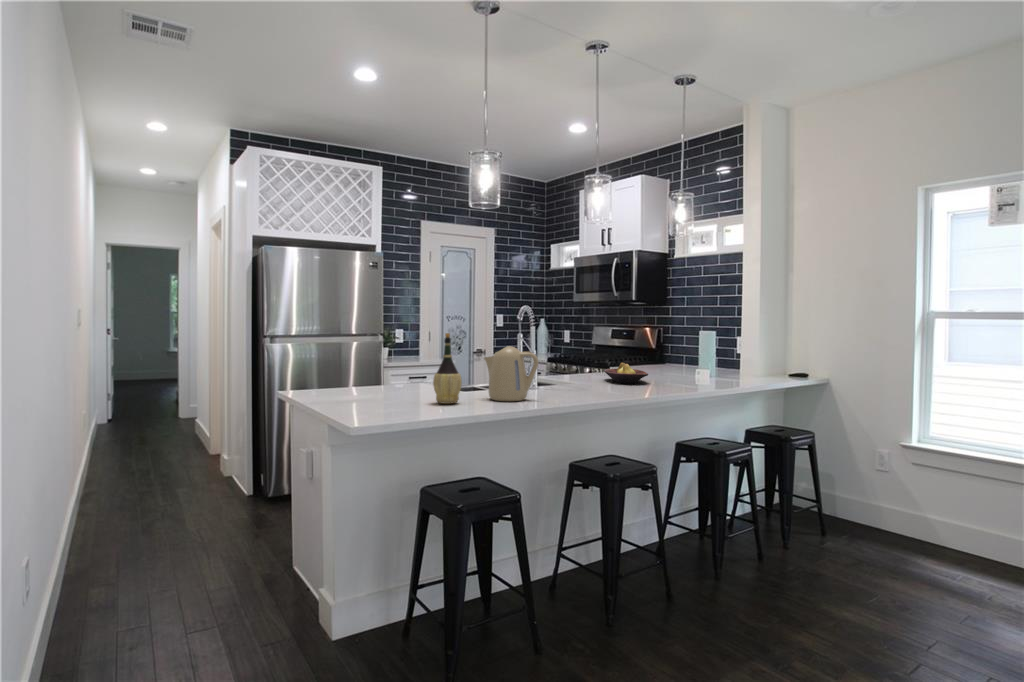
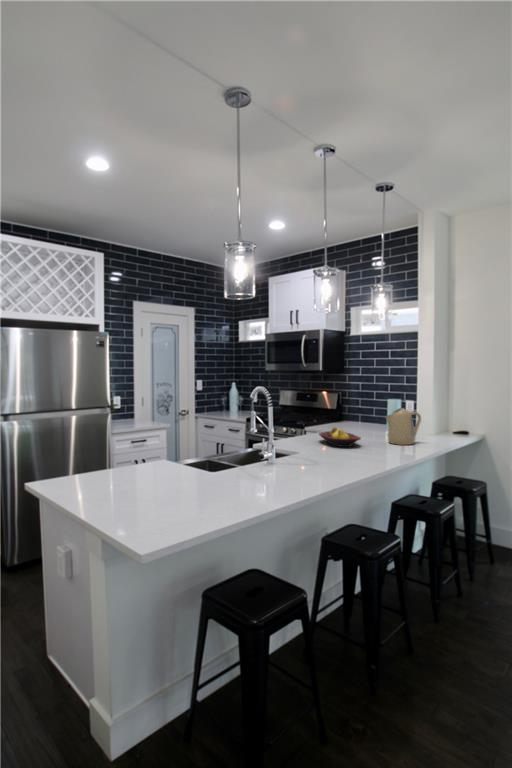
wine bottle: present [433,333,462,404] -> none [201,418,229,489]
kettle: present [484,346,538,401] -> present [386,408,421,445]

